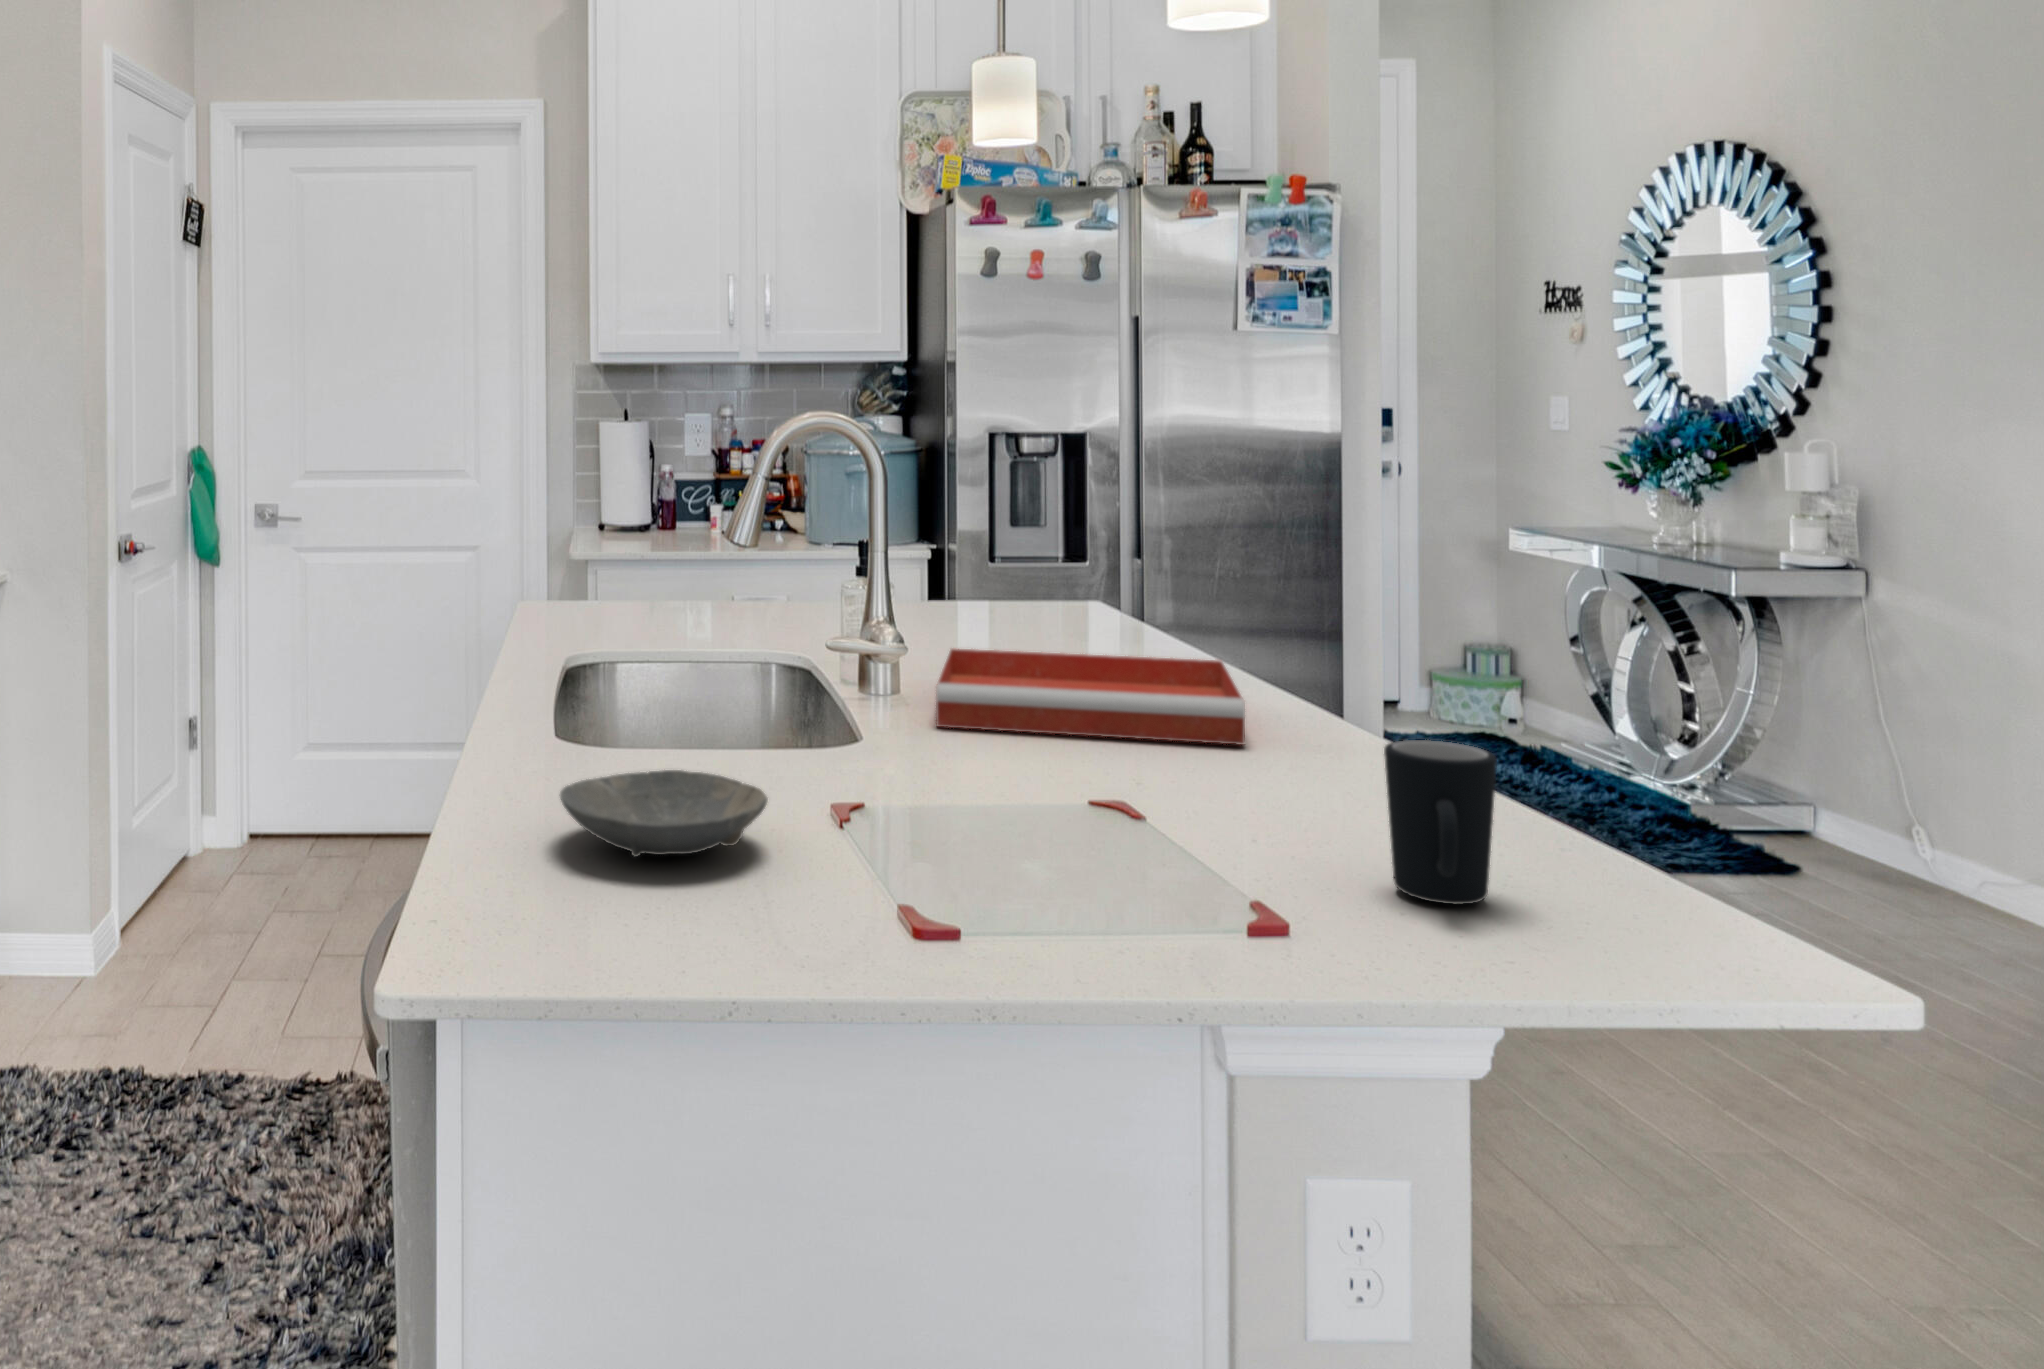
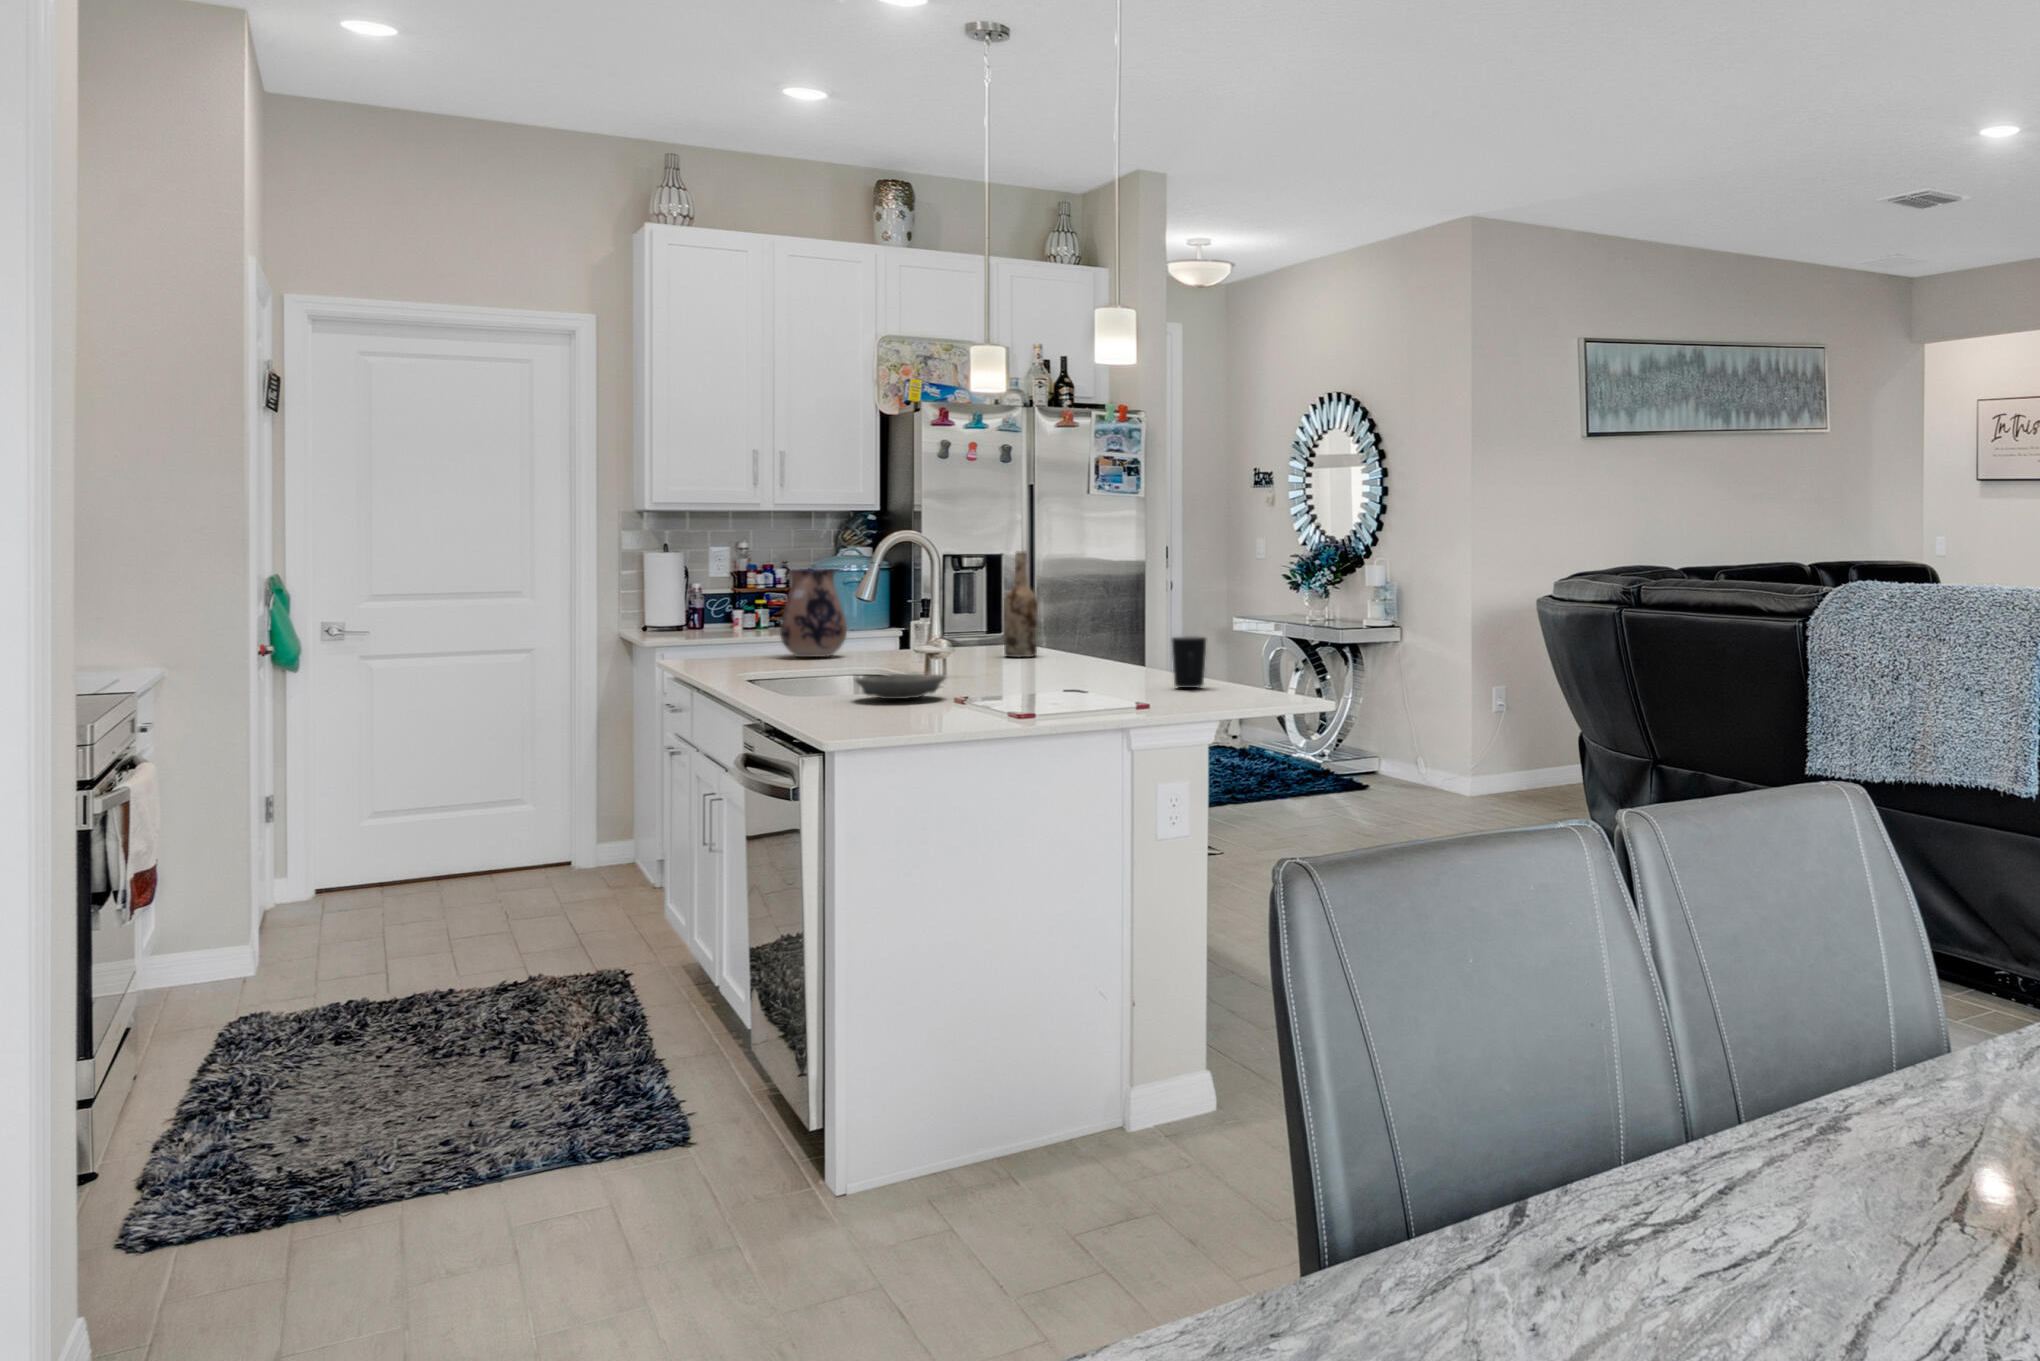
wine bottle: none [1028,450,1095,664] -> present [1004,552,1038,657]
ceramic pitcher: none [652,470,760,628] -> present [780,569,847,657]
tray: present [936,649,1245,745] -> none [973,644,1116,673]

